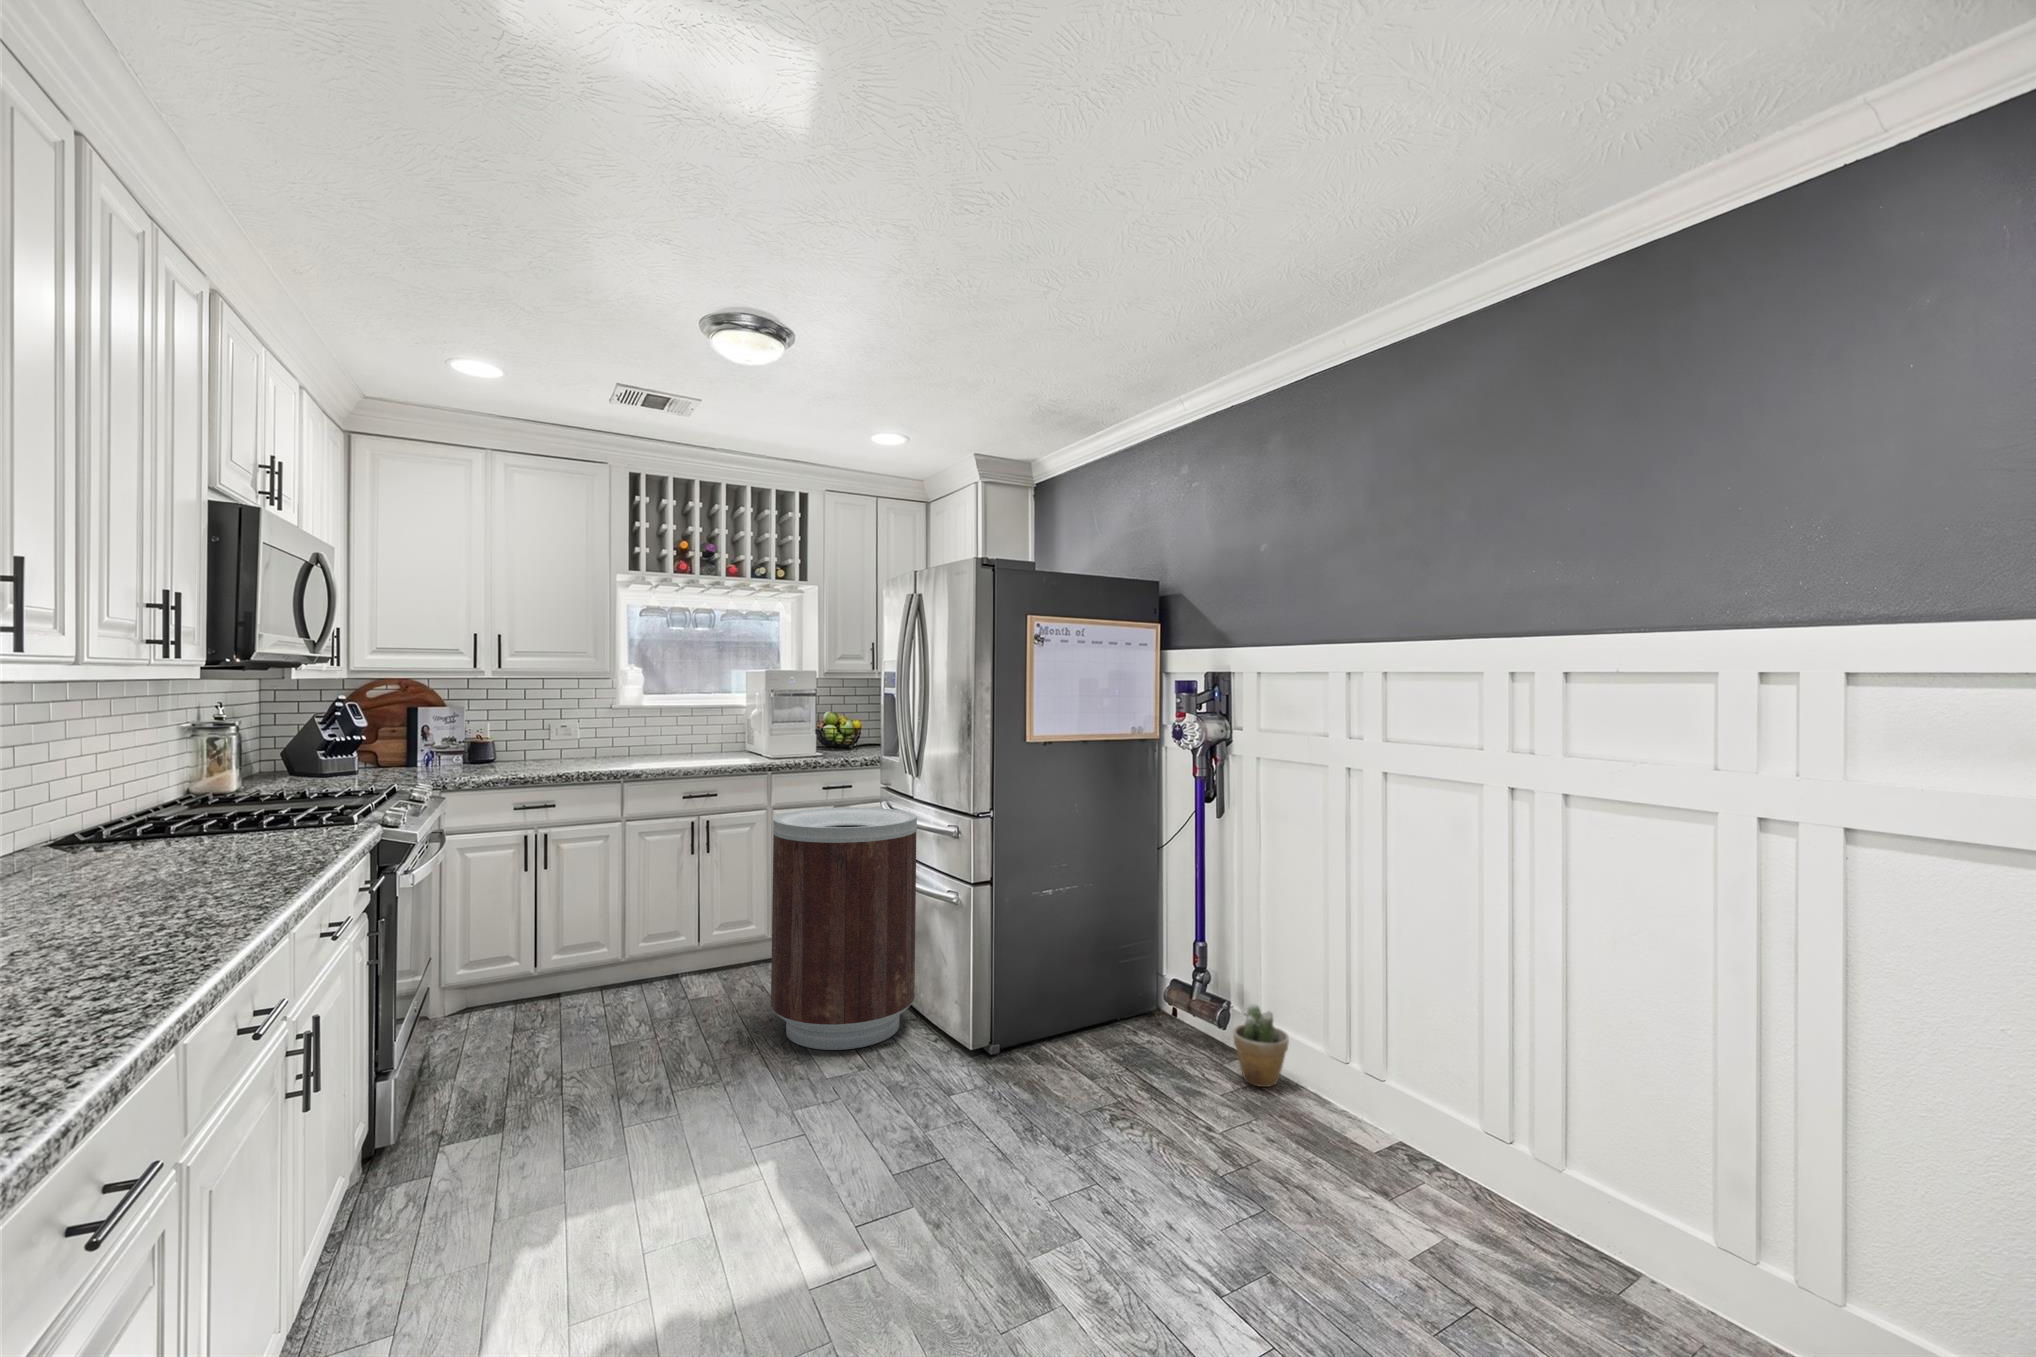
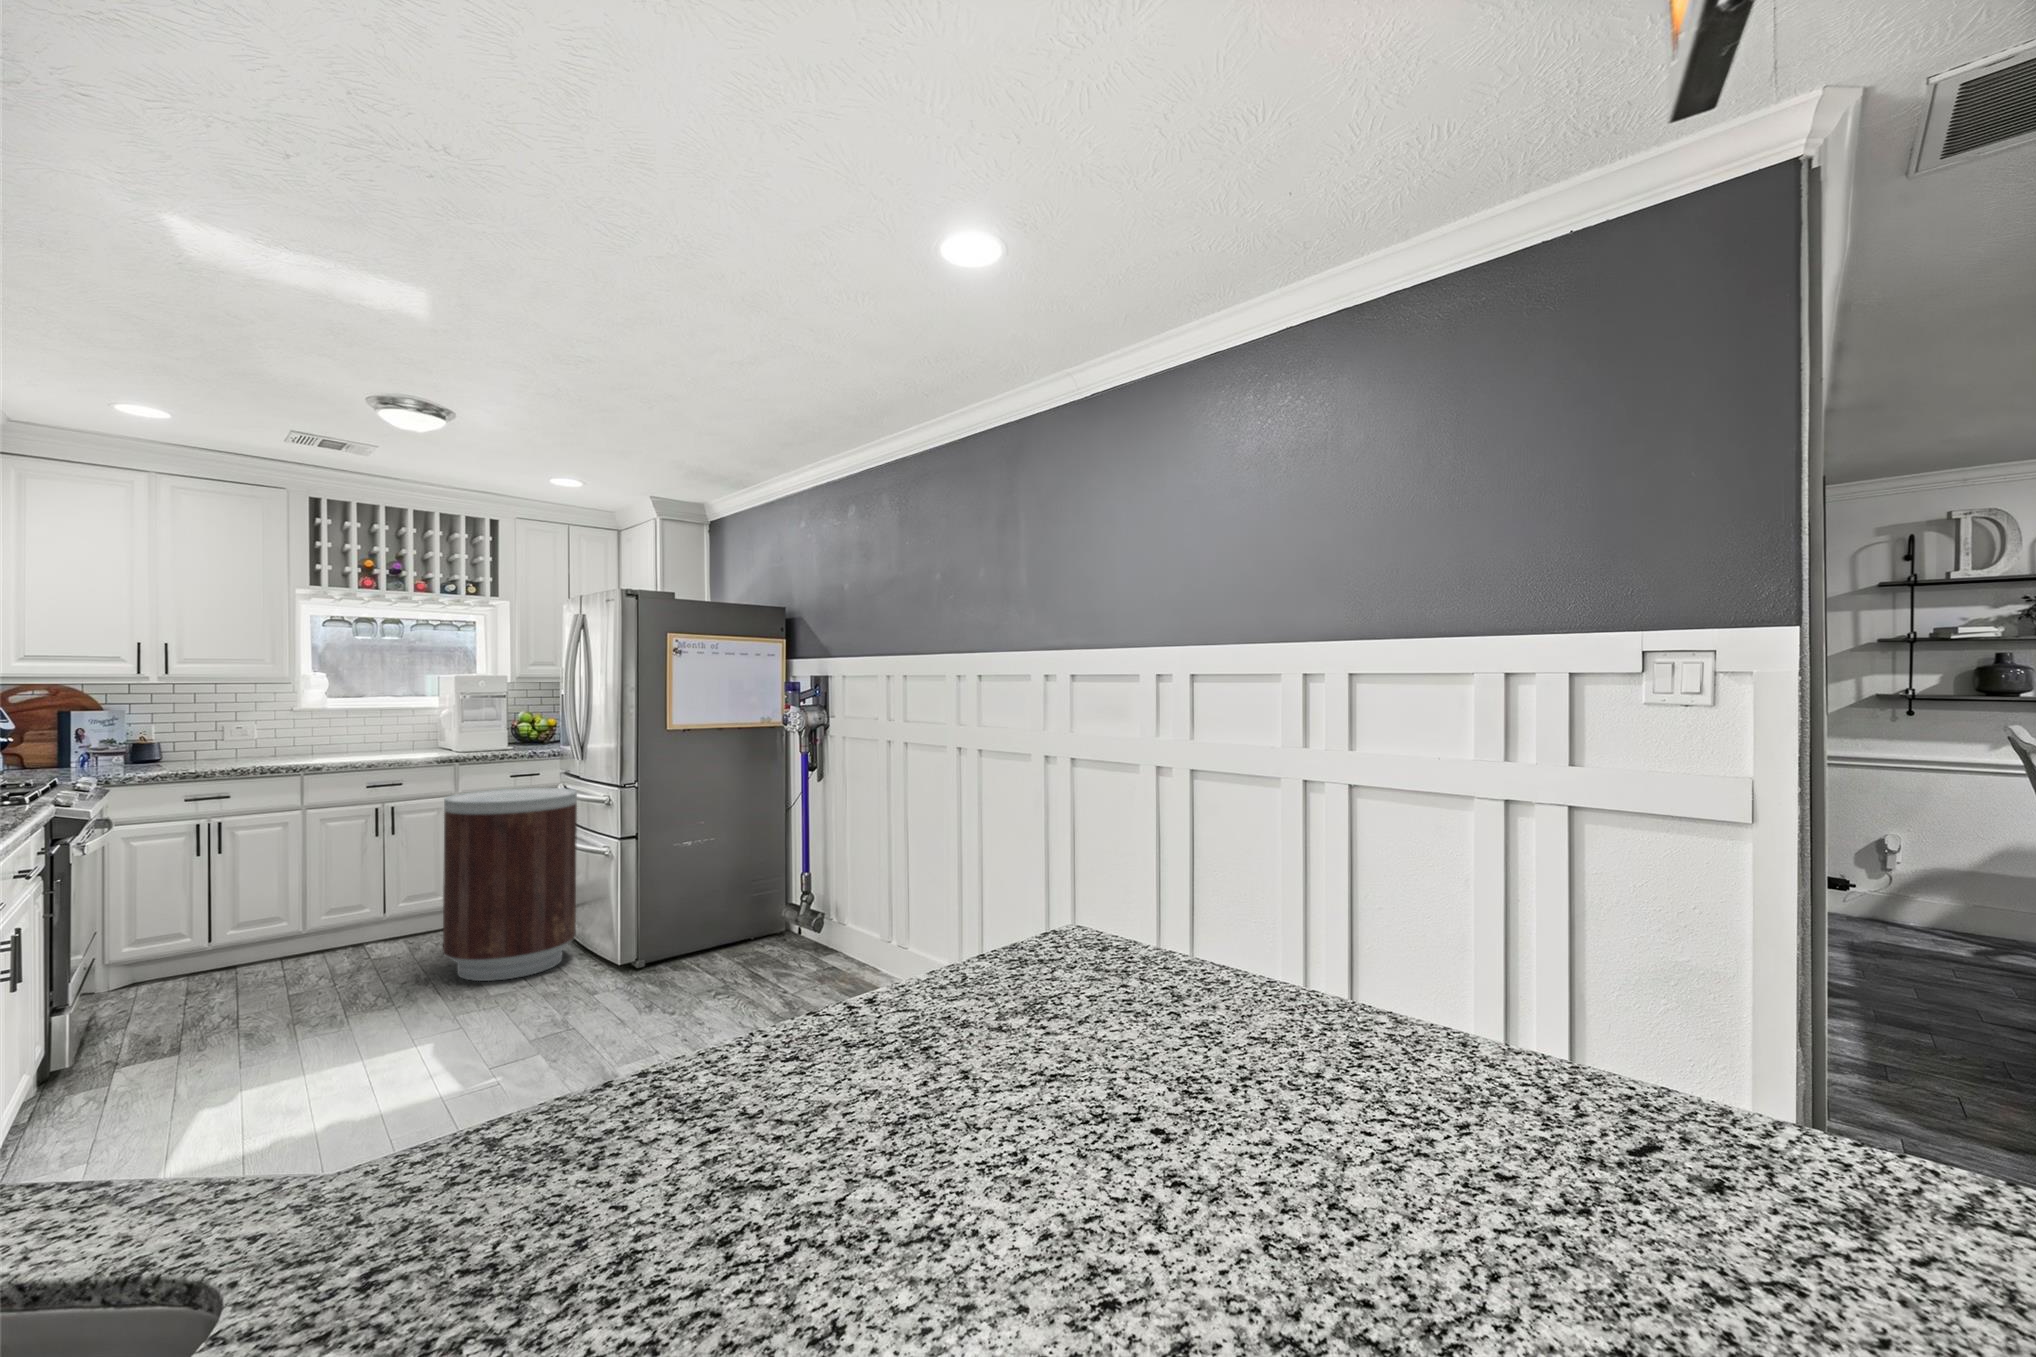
potted plant: present [1233,1004,1289,1087] -> none [818,916,858,973]

